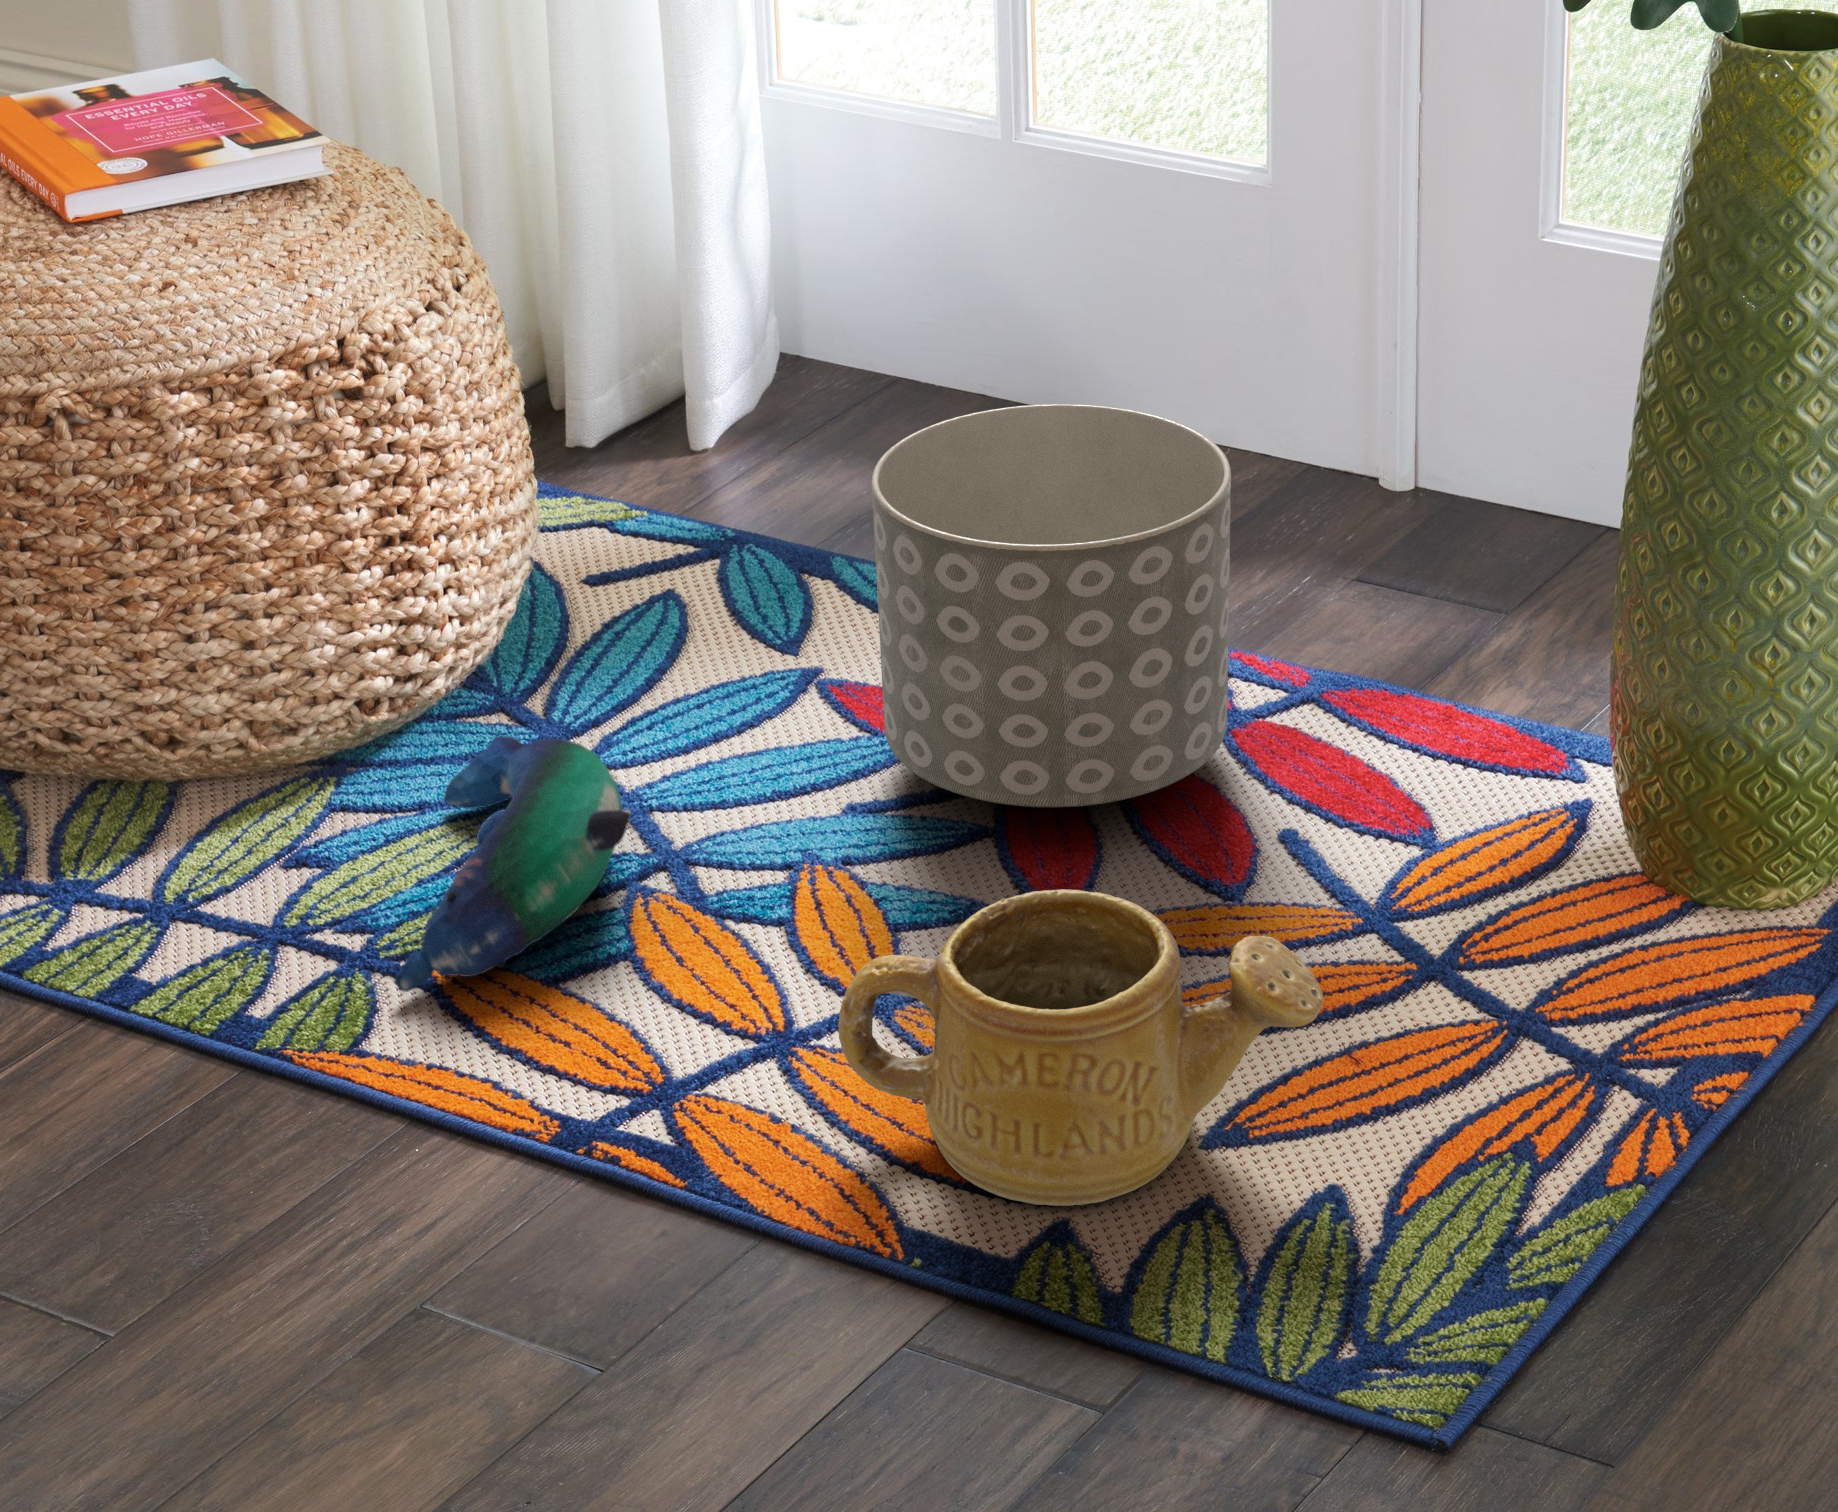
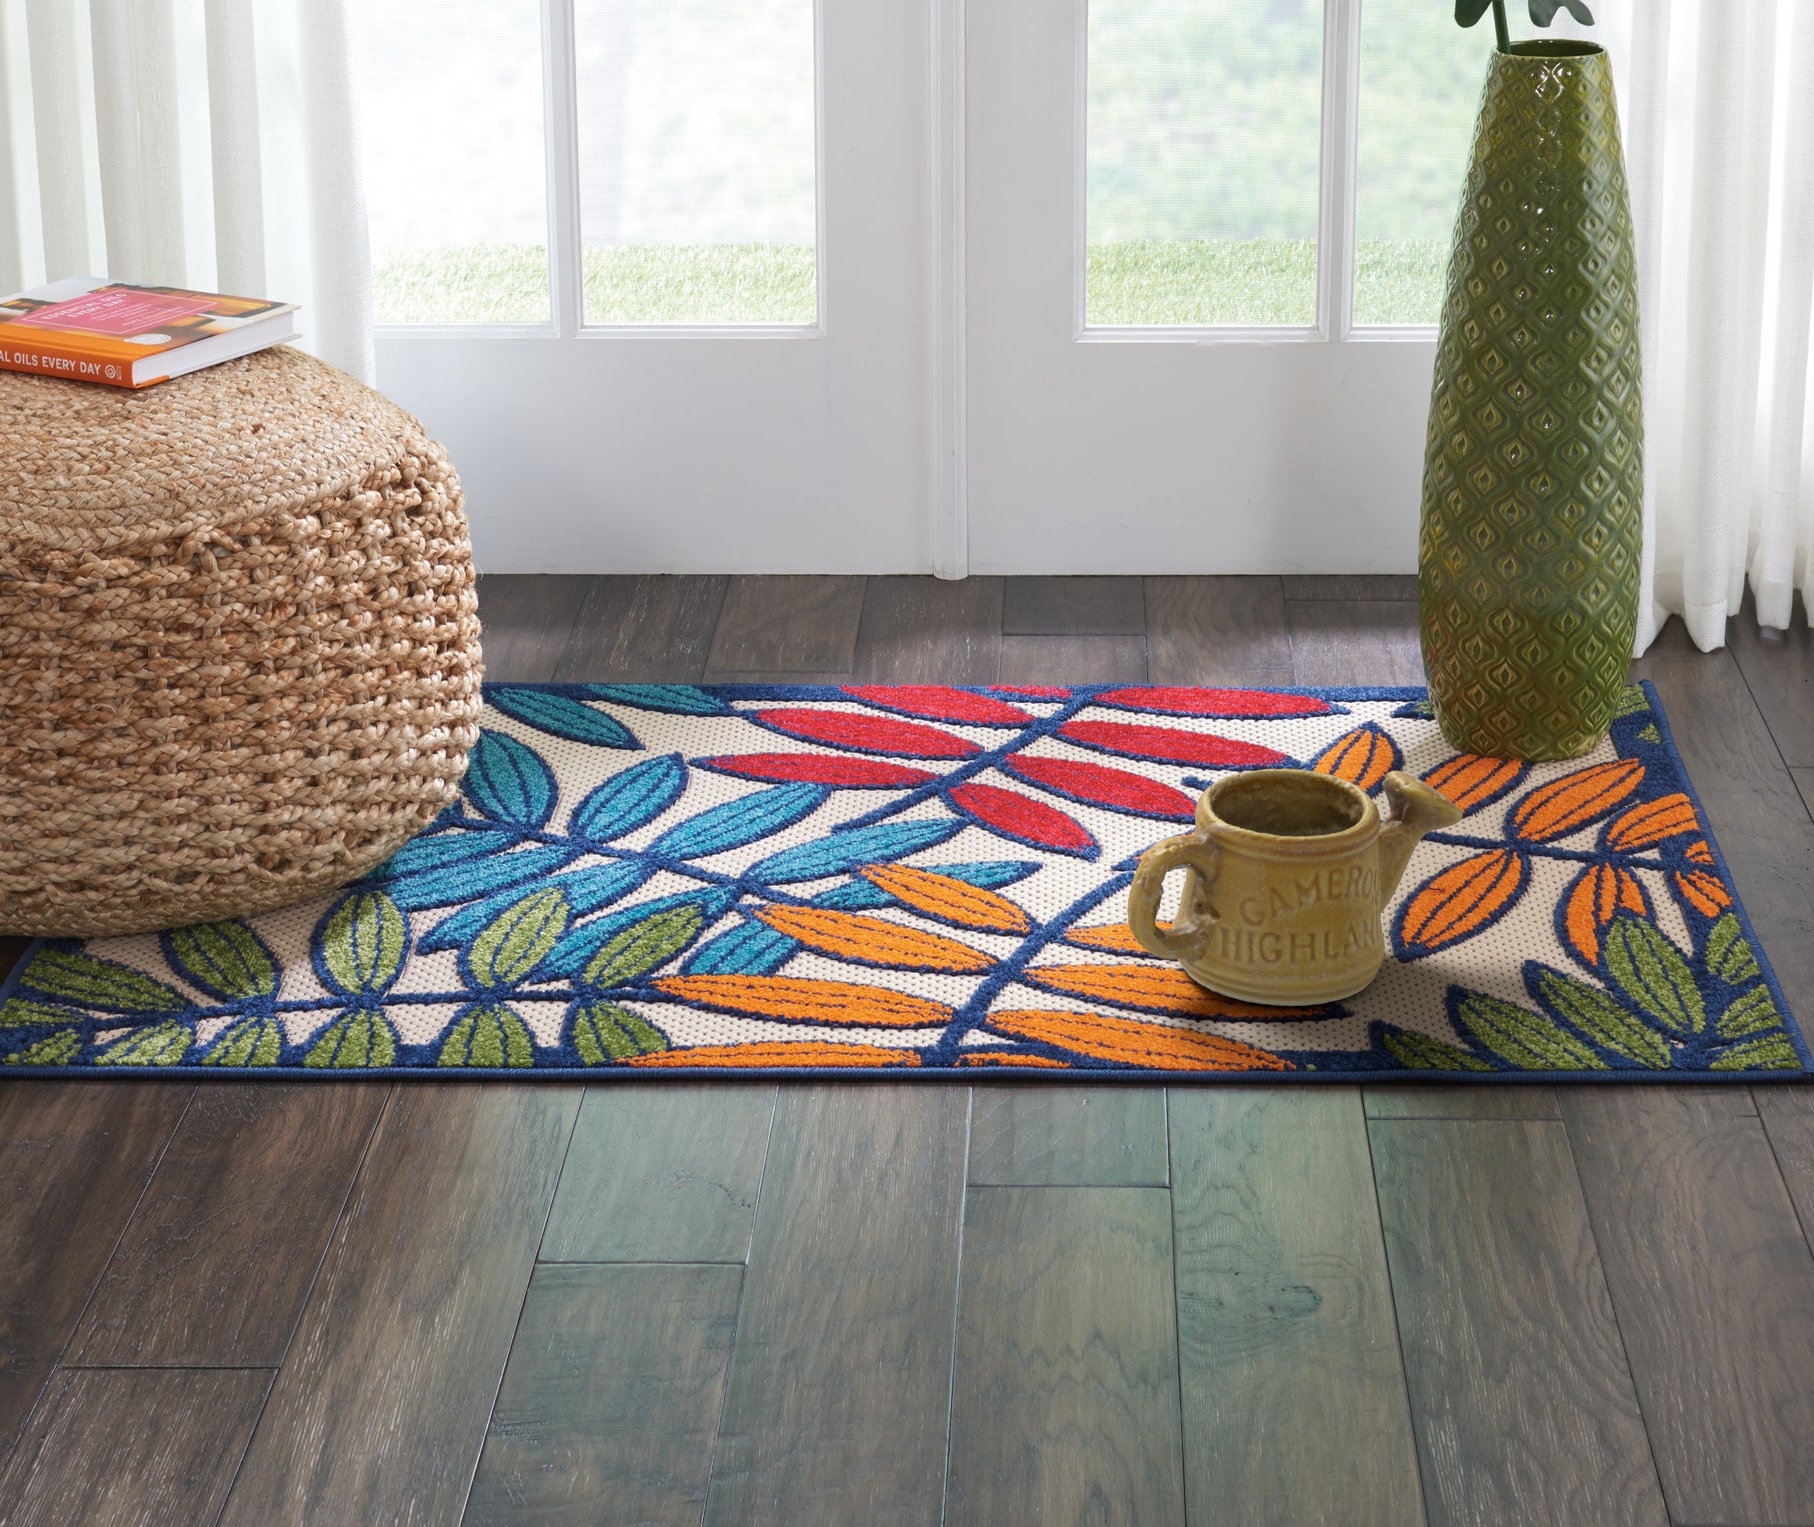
planter: present [872,404,1231,807] -> none [820,475,1115,797]
plush toy: present [395,736,631,992] -> none [506,796,779,1009]

